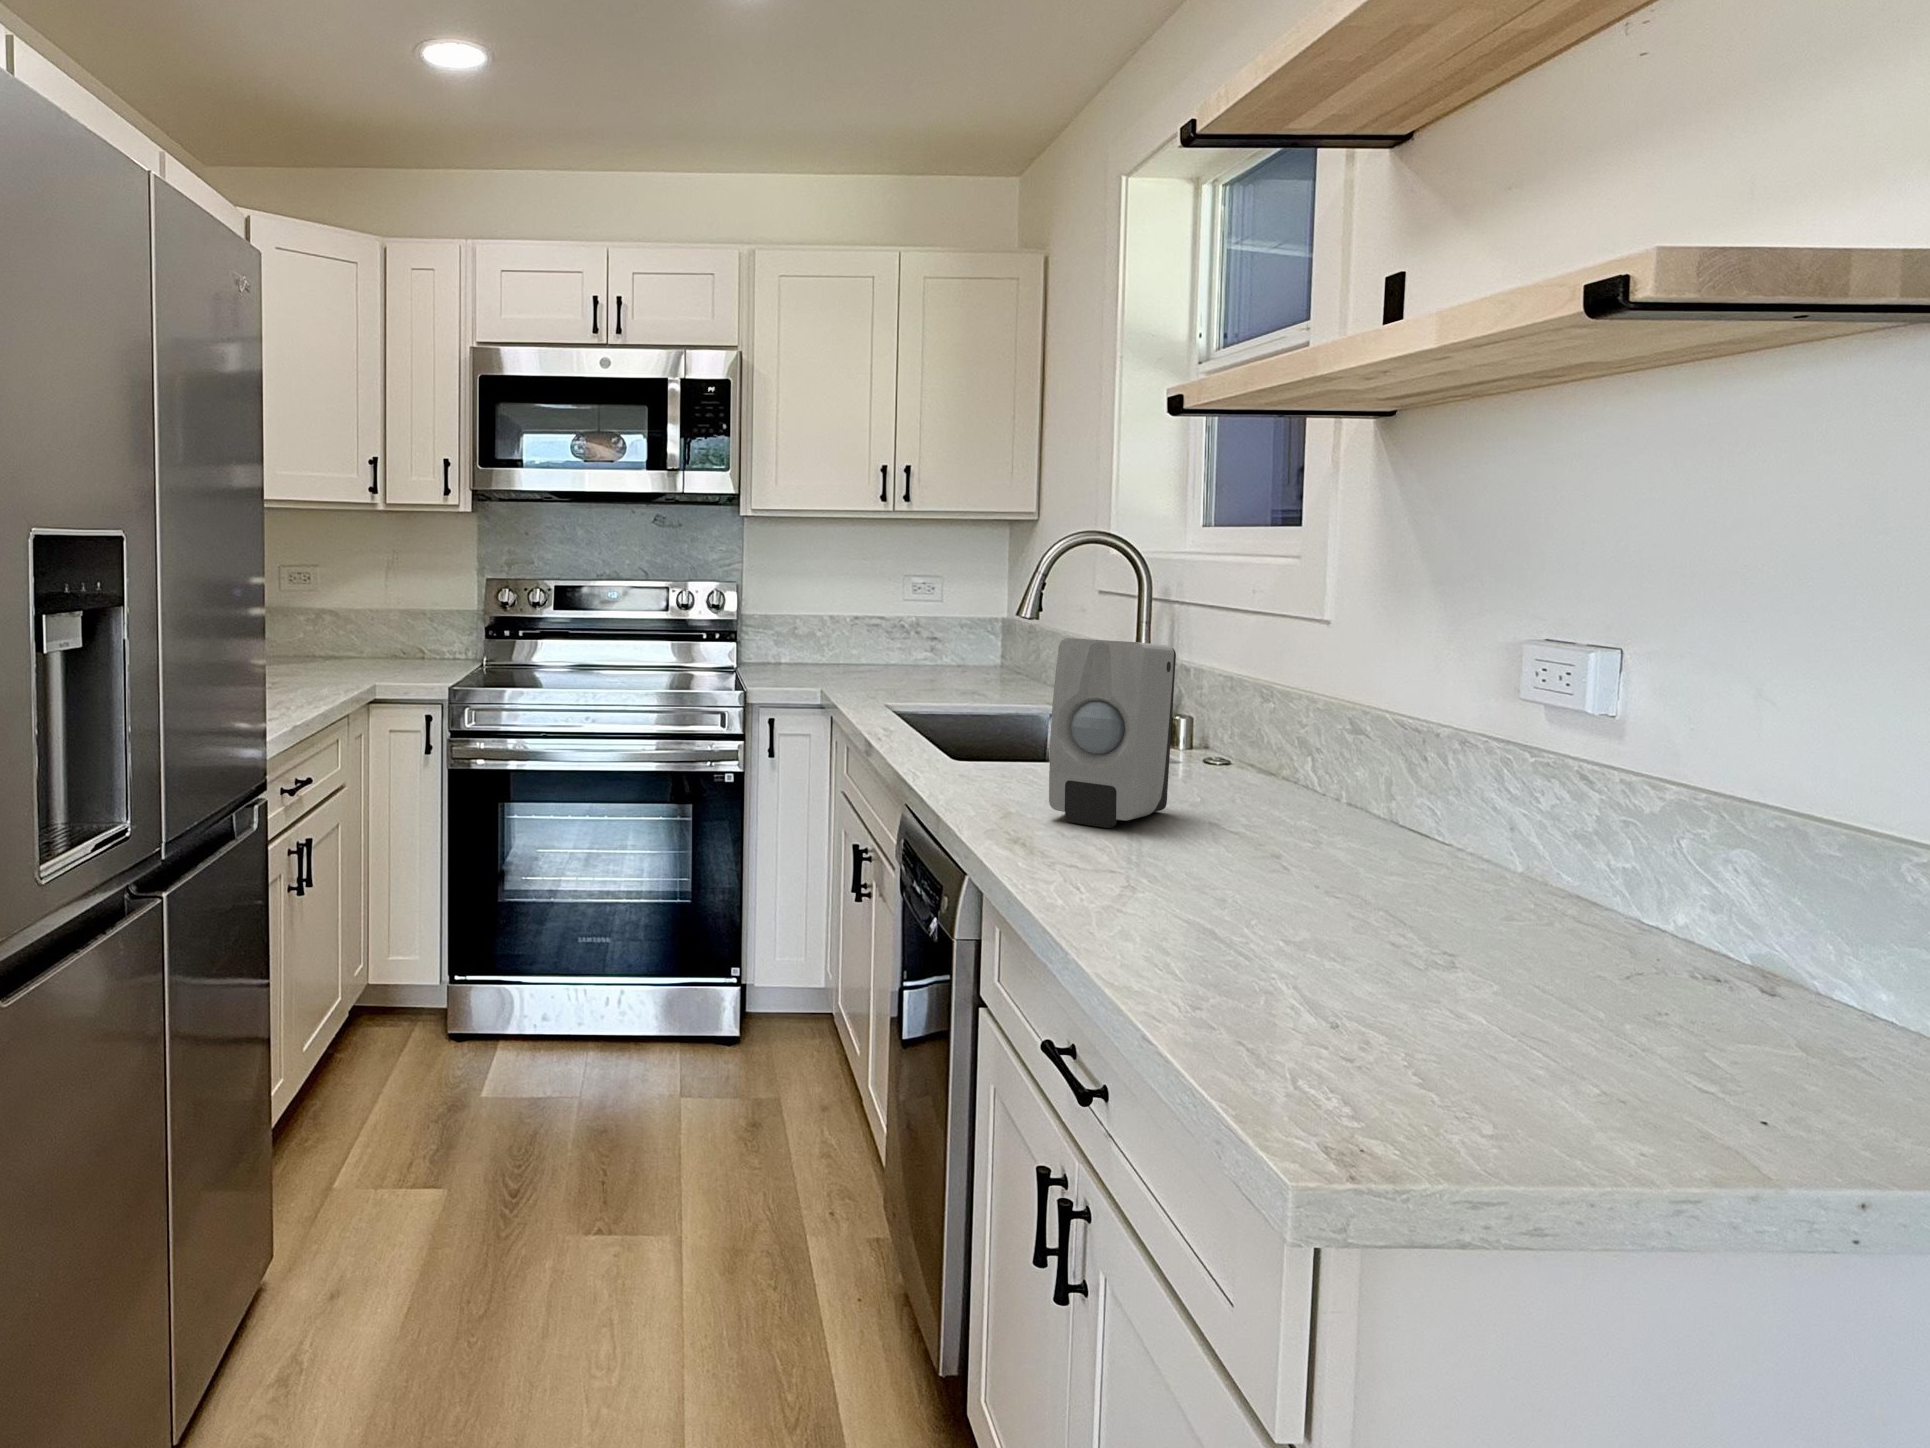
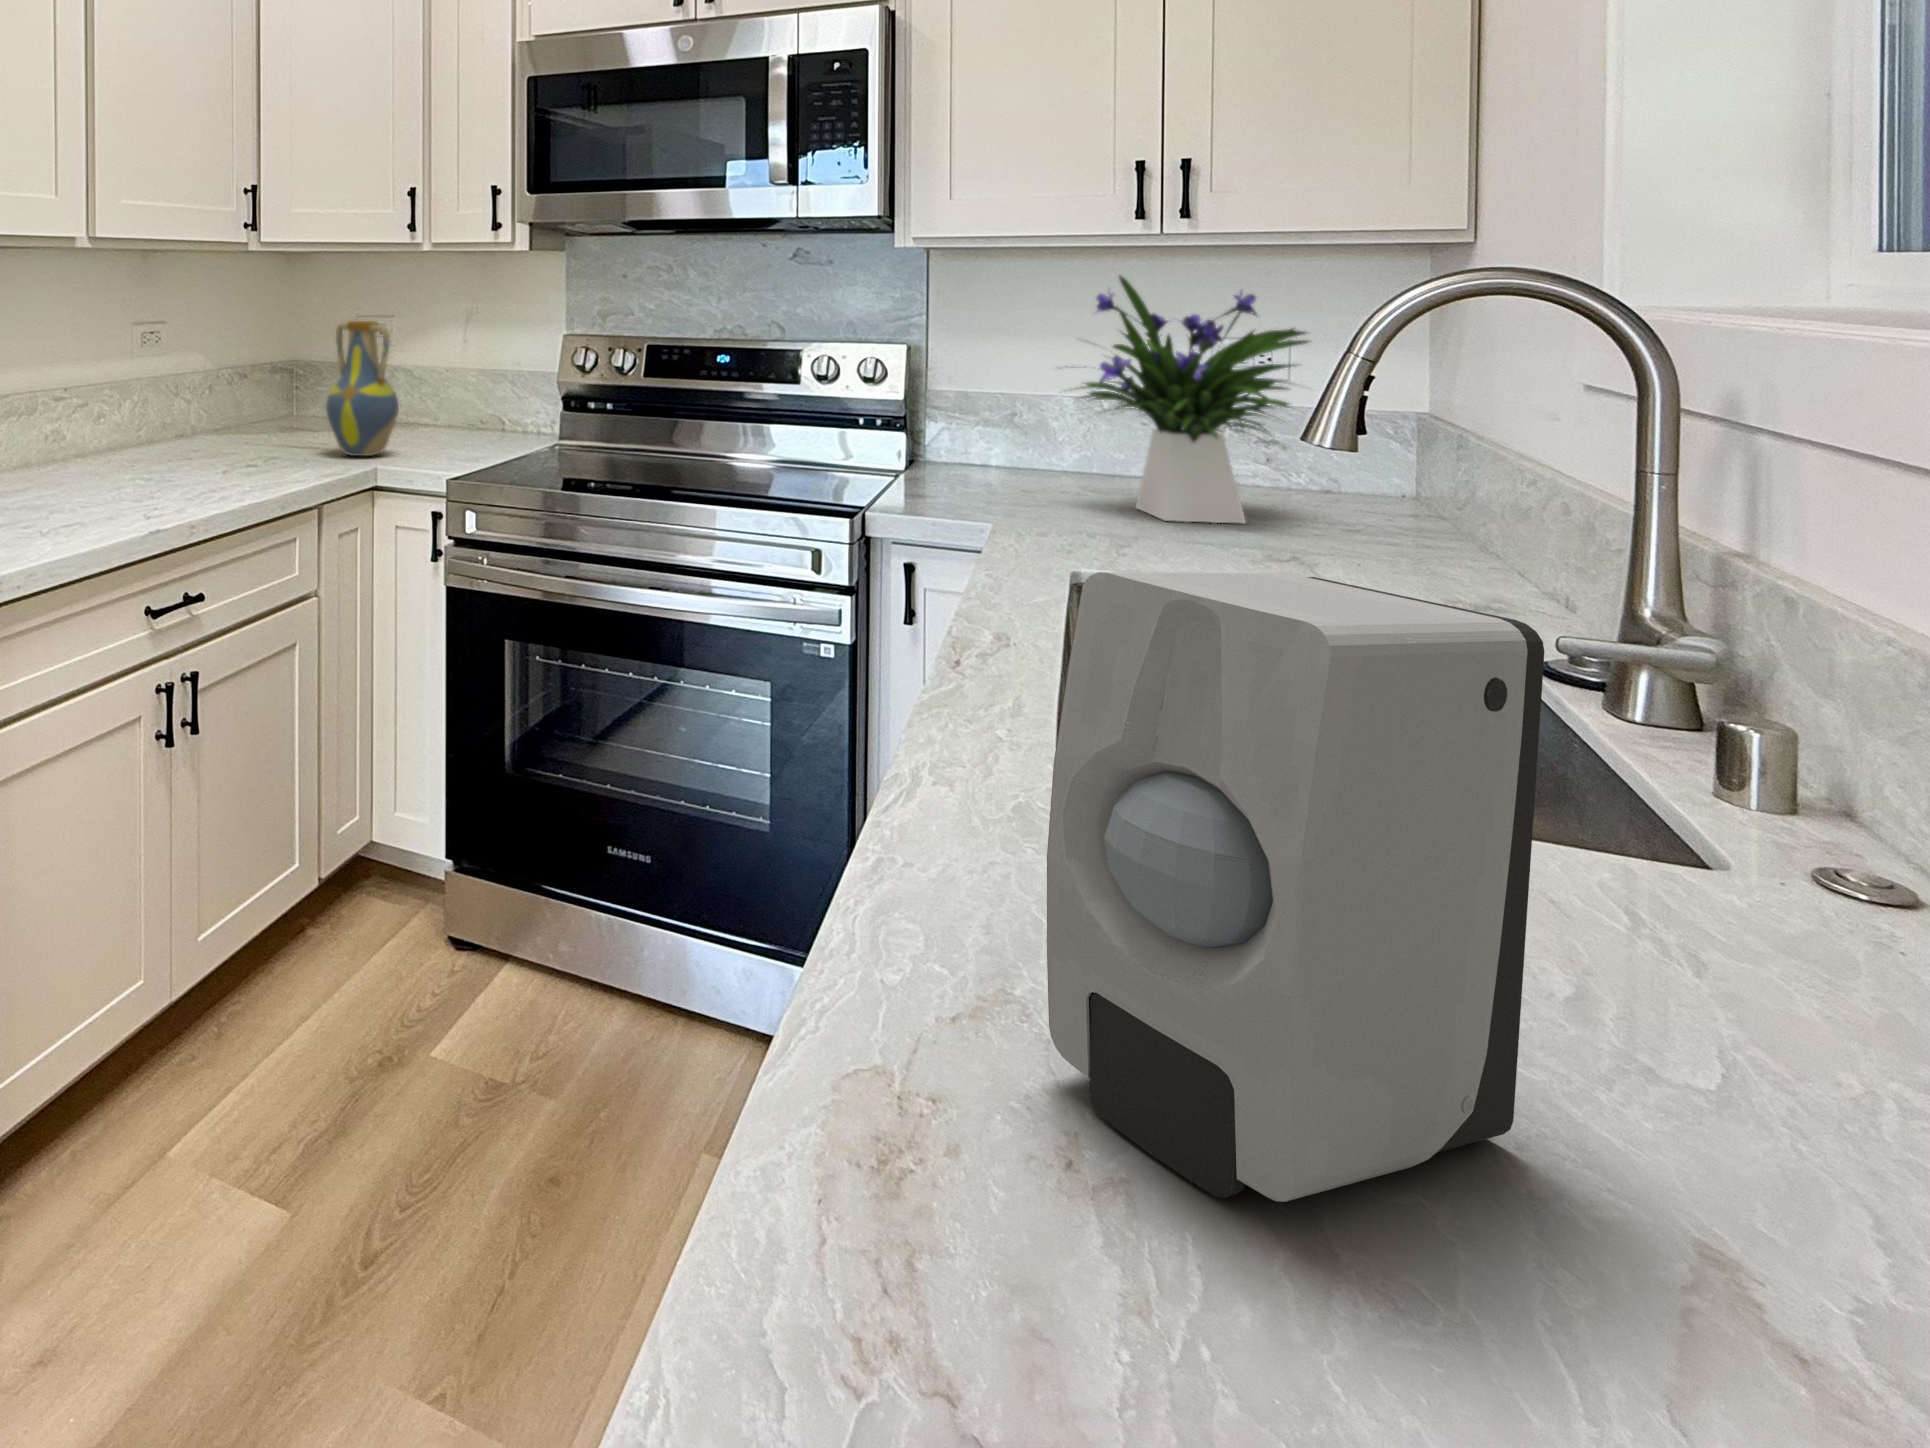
flower arrangement: none [839,536,977,682] -> present [1082,276,1308,524]
vase: none [310,567,372,678] -> present [326,321,399,456]

